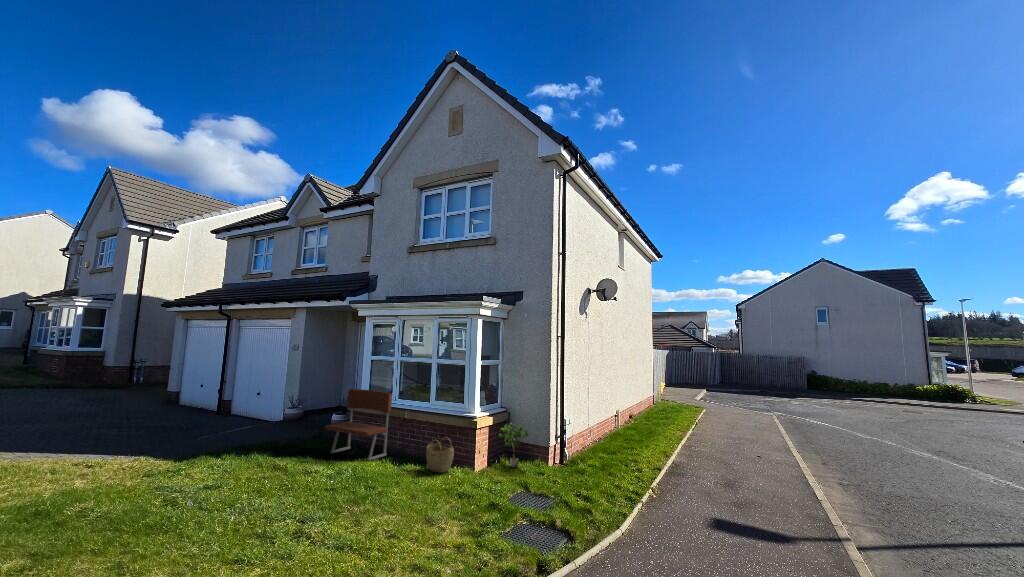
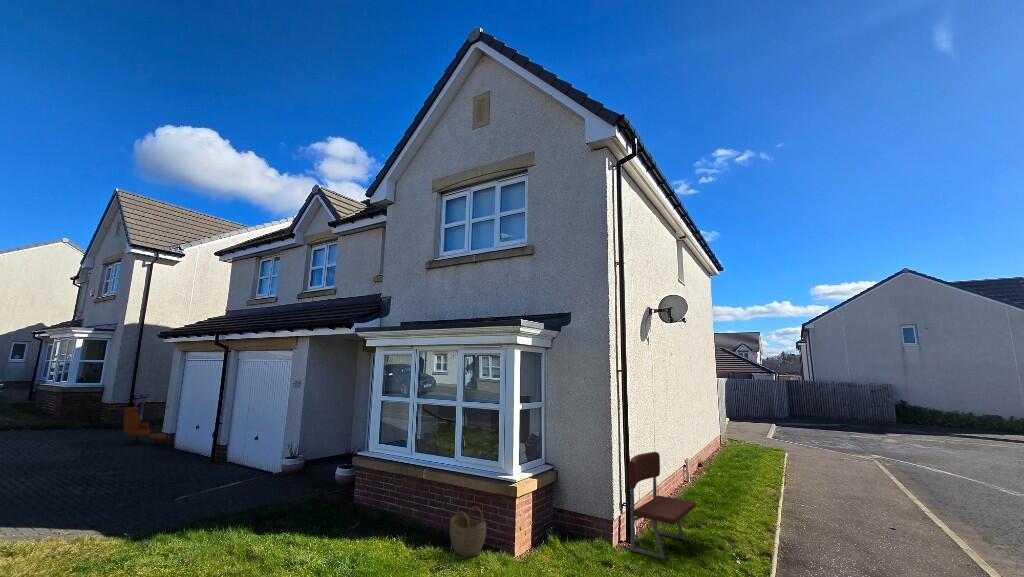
lounge chair: none [134,368,173,401] -> present [124,407,166,444]
bench: present [325,389,392,461] -> present [629,452,696,559]
potted plant: present [498,423,530,468] -> none [544,486,587,548]

